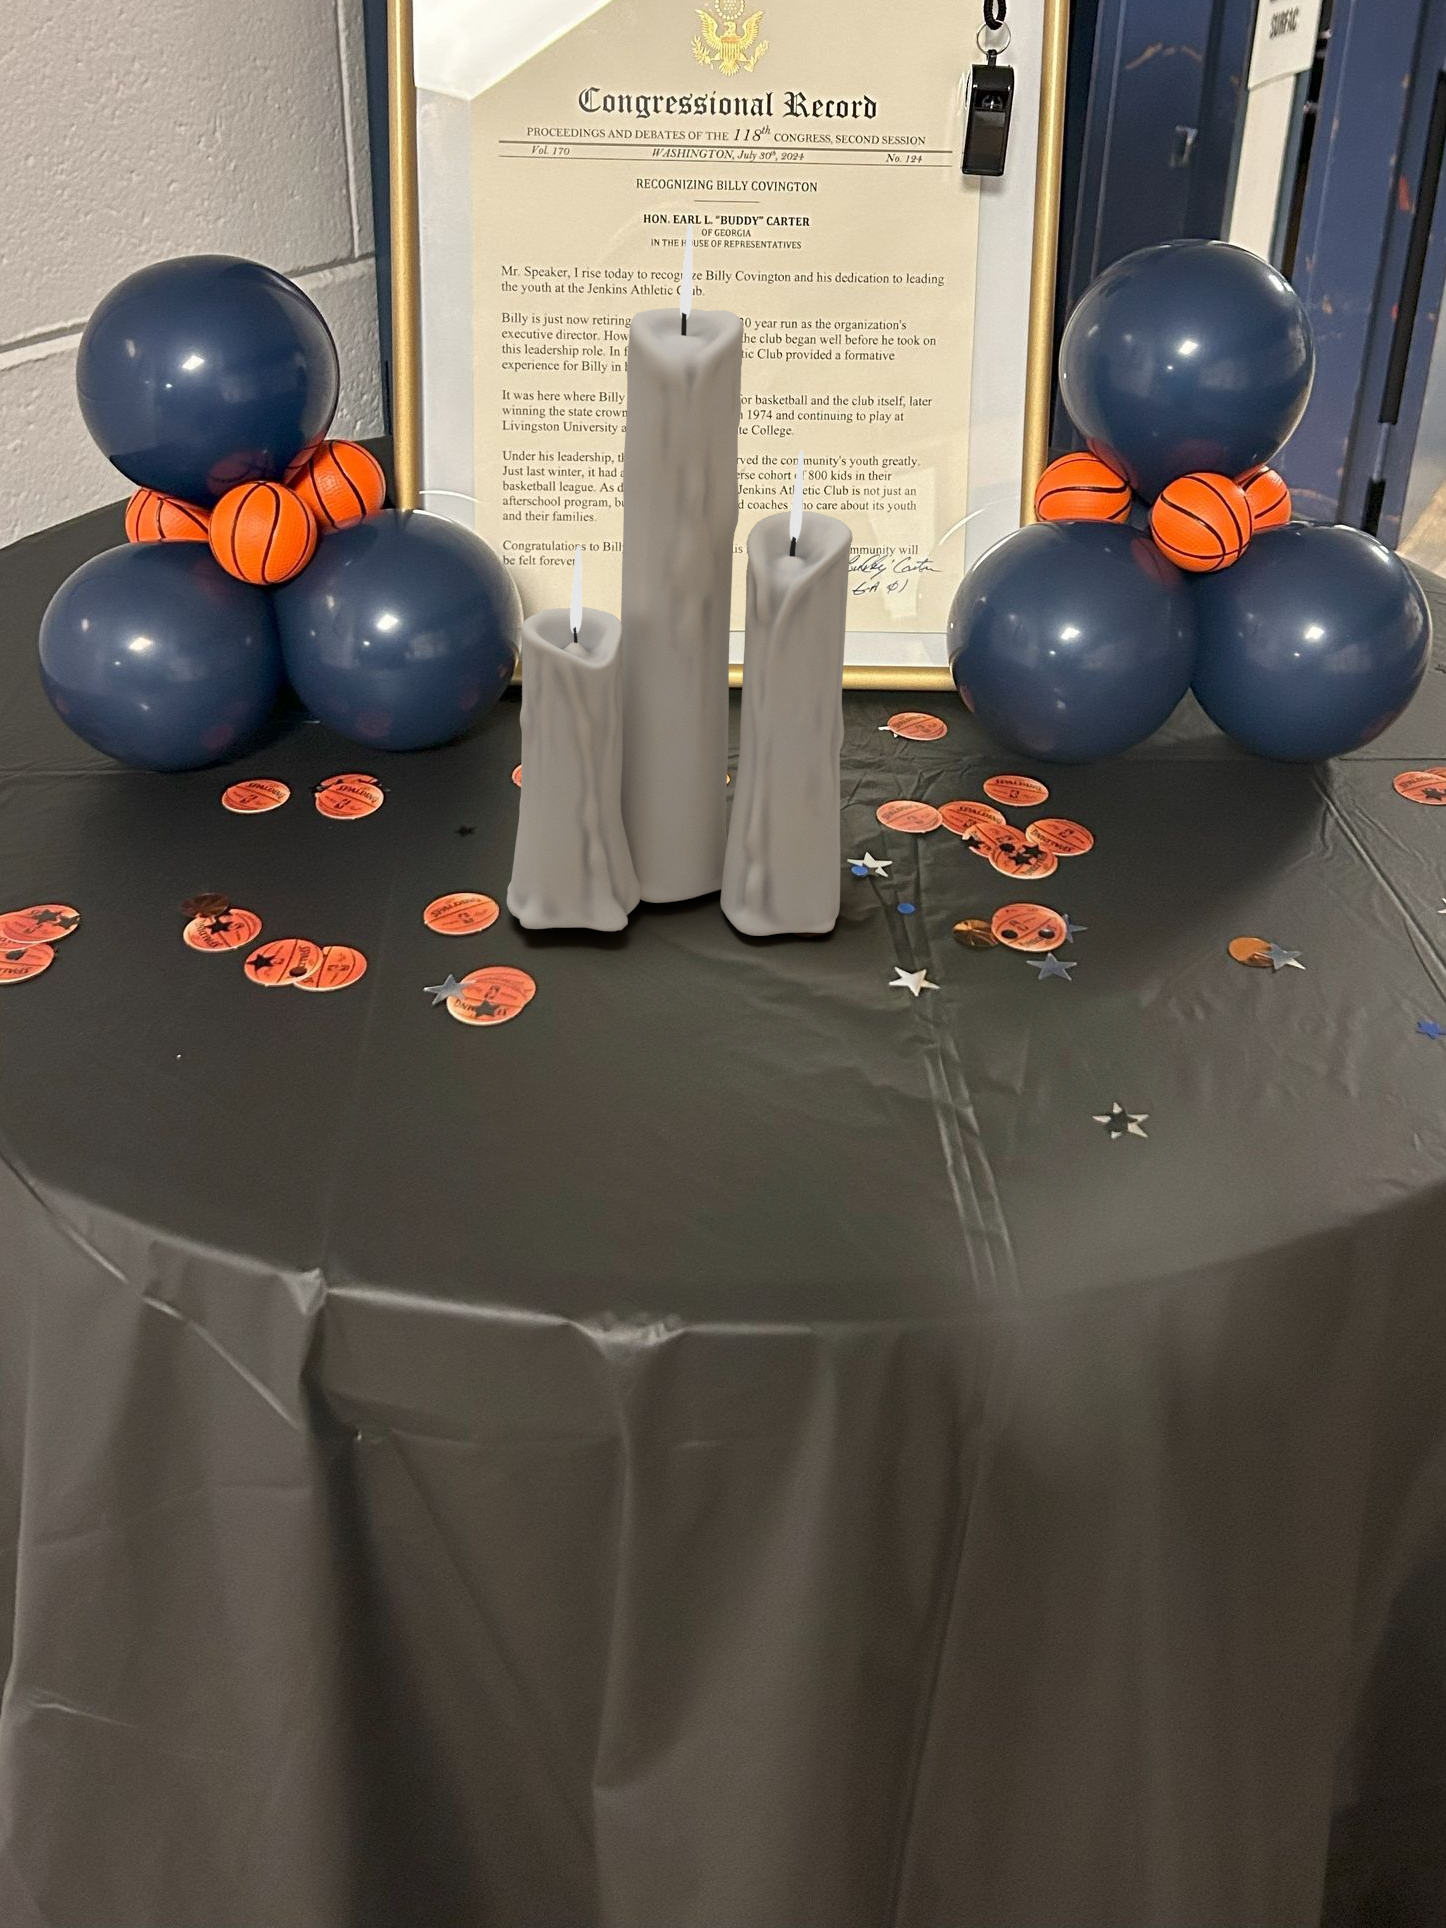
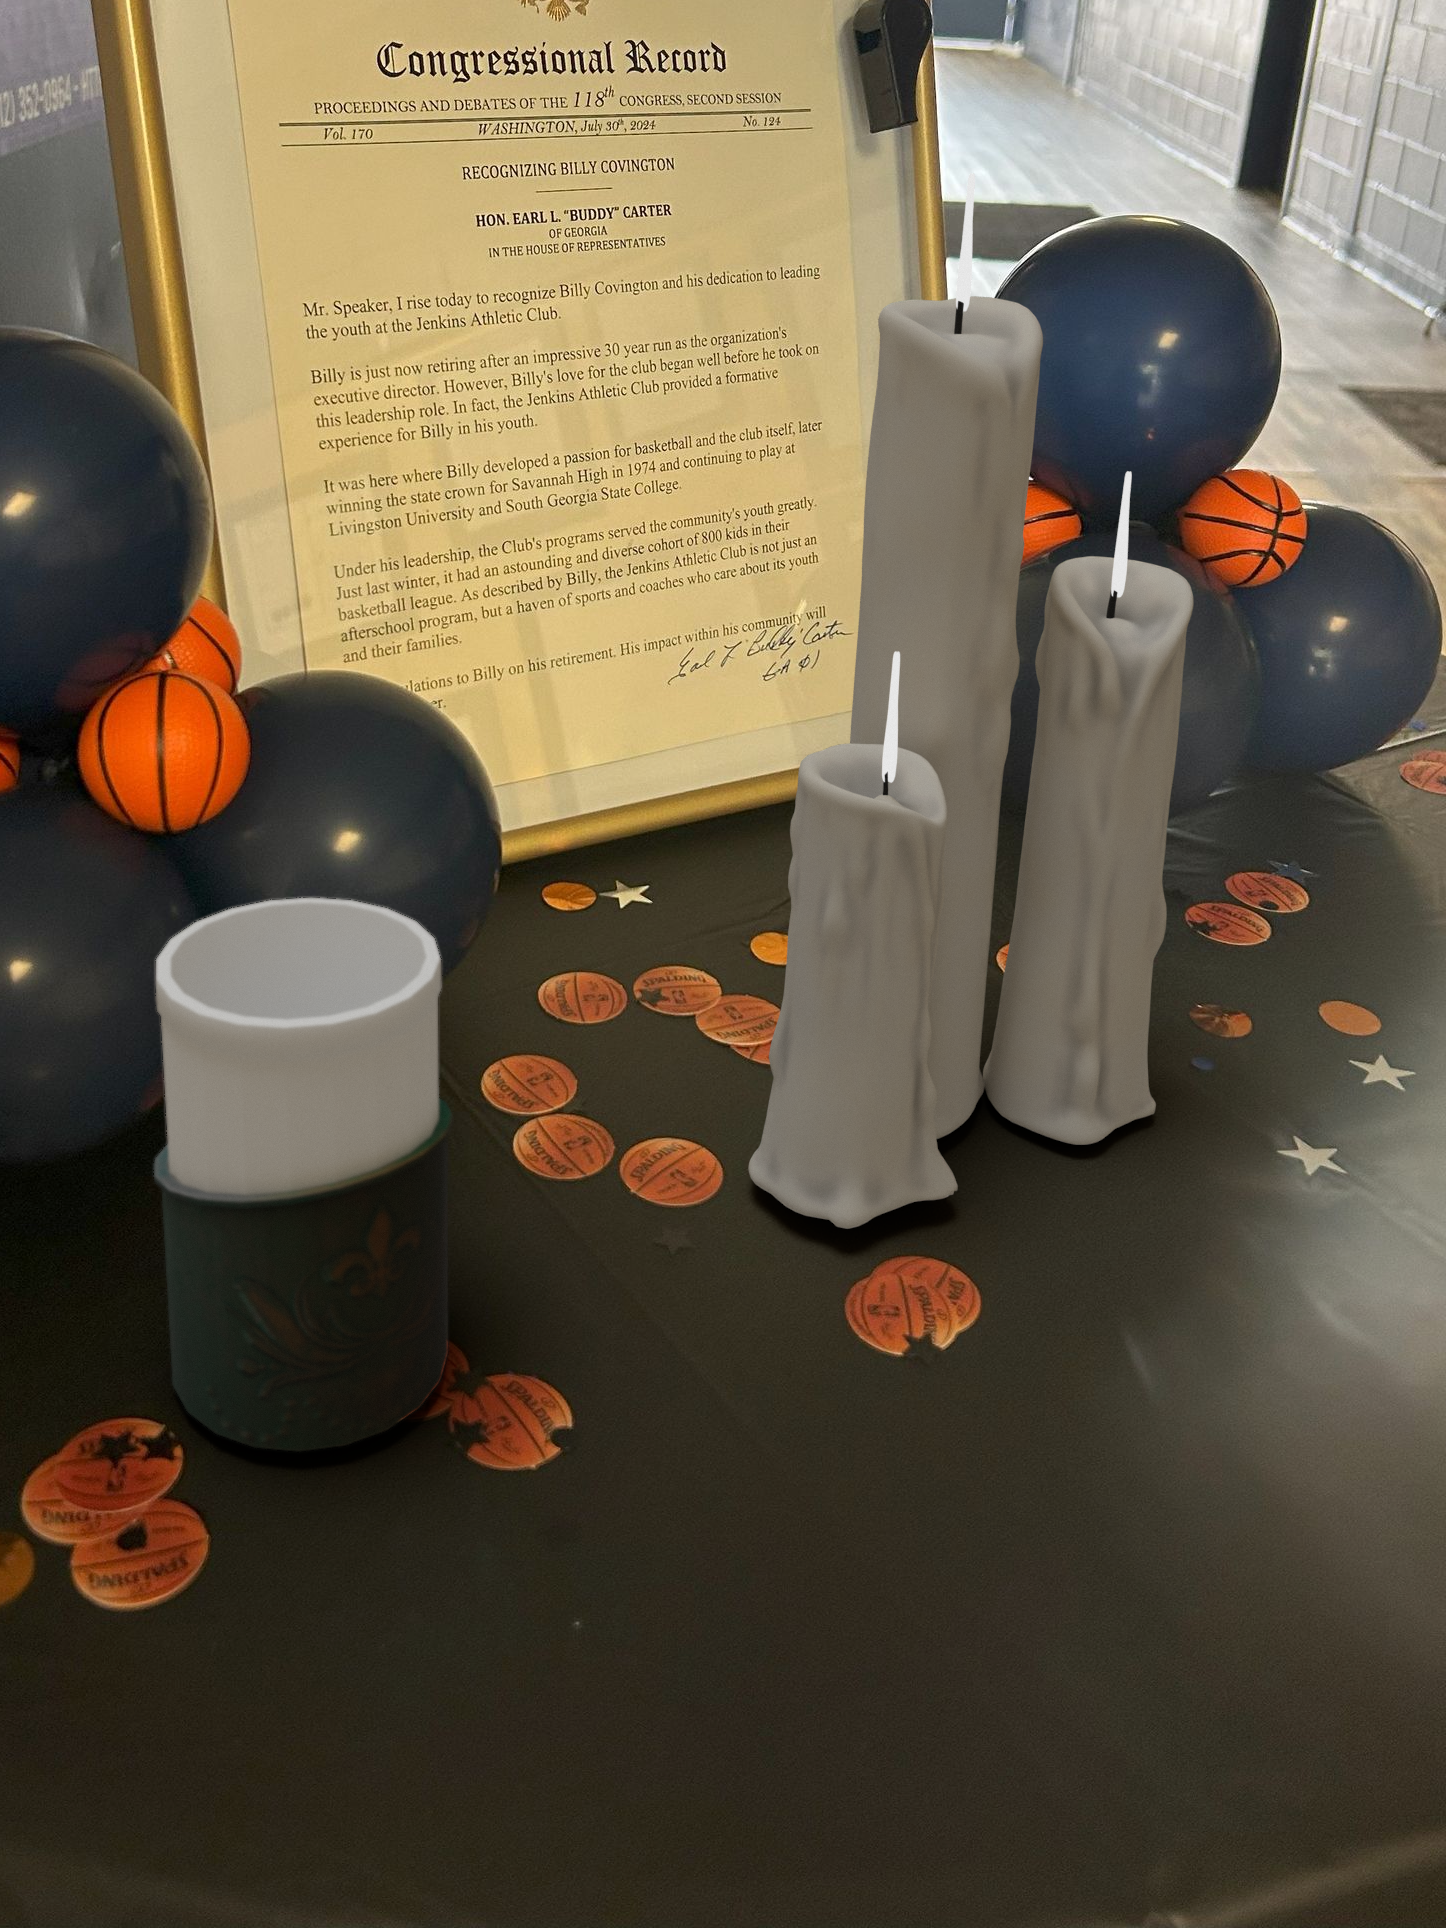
cup: none [73,624,266,941] -> present [154,898,454,1452]

